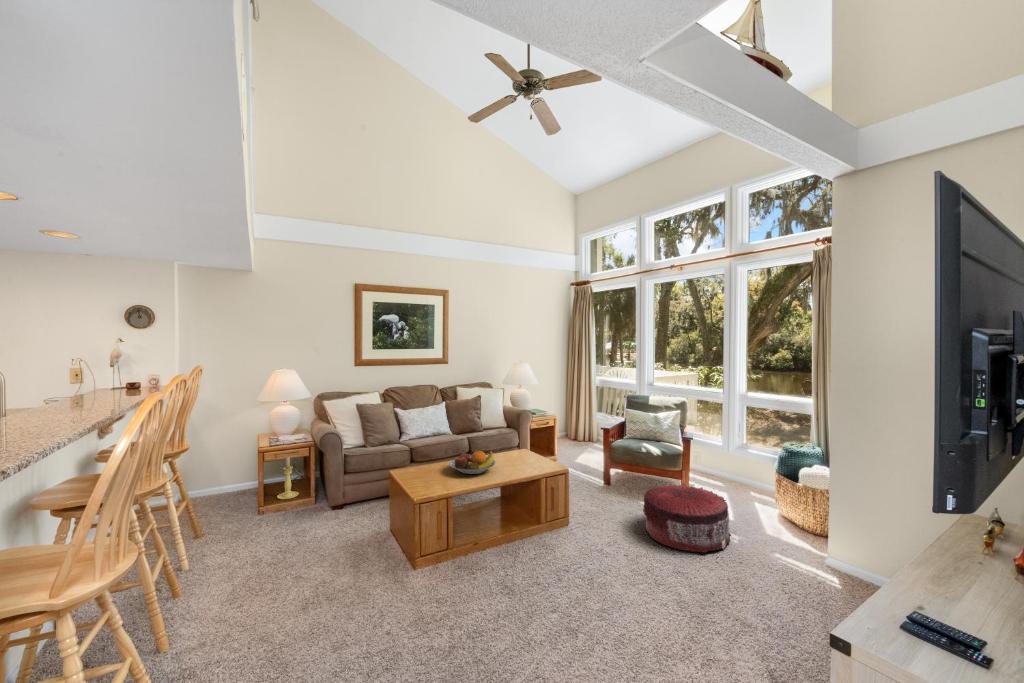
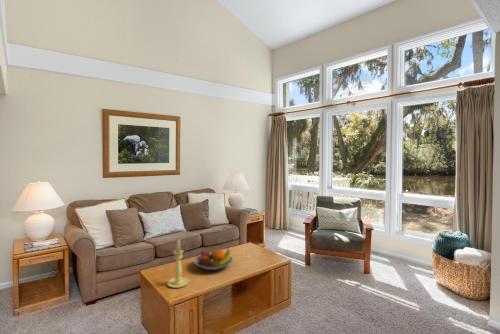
candle holder: present [277,457,299,499] -> present [167,239,190,288]
pouf: present [643,484,731,553] -> none [349,266,417,323]

